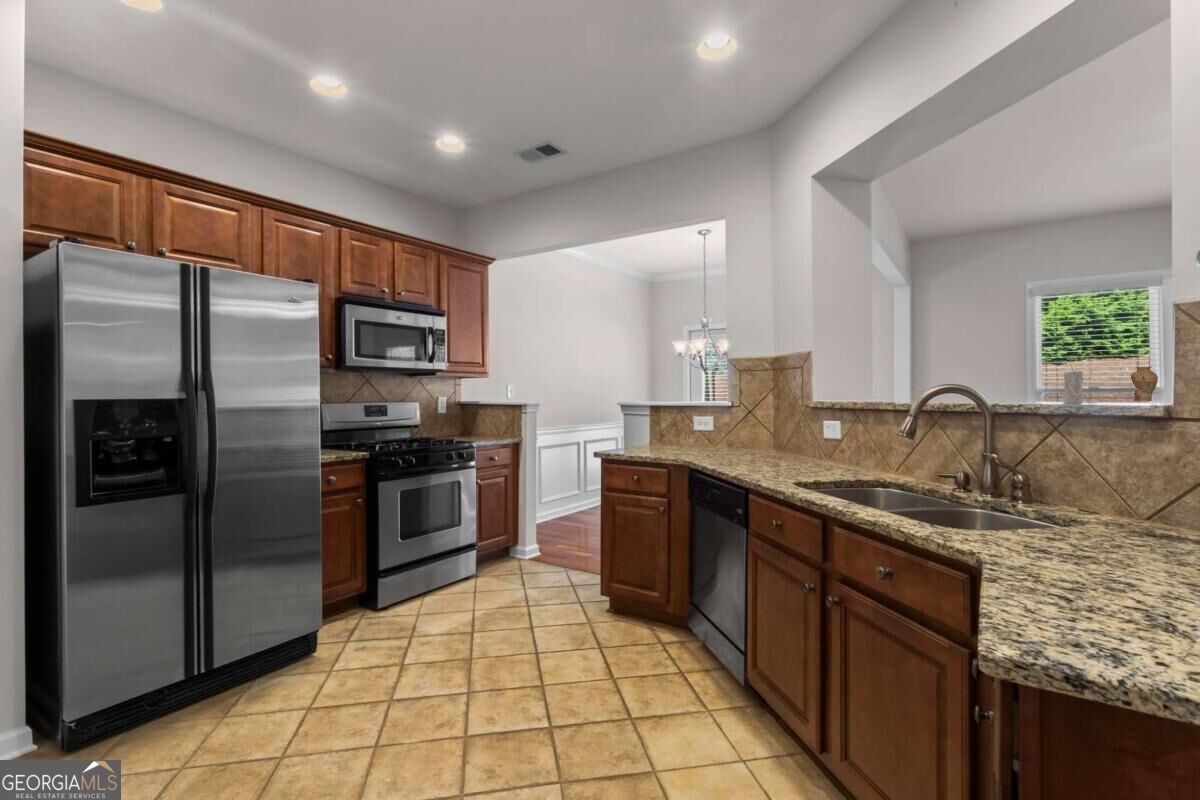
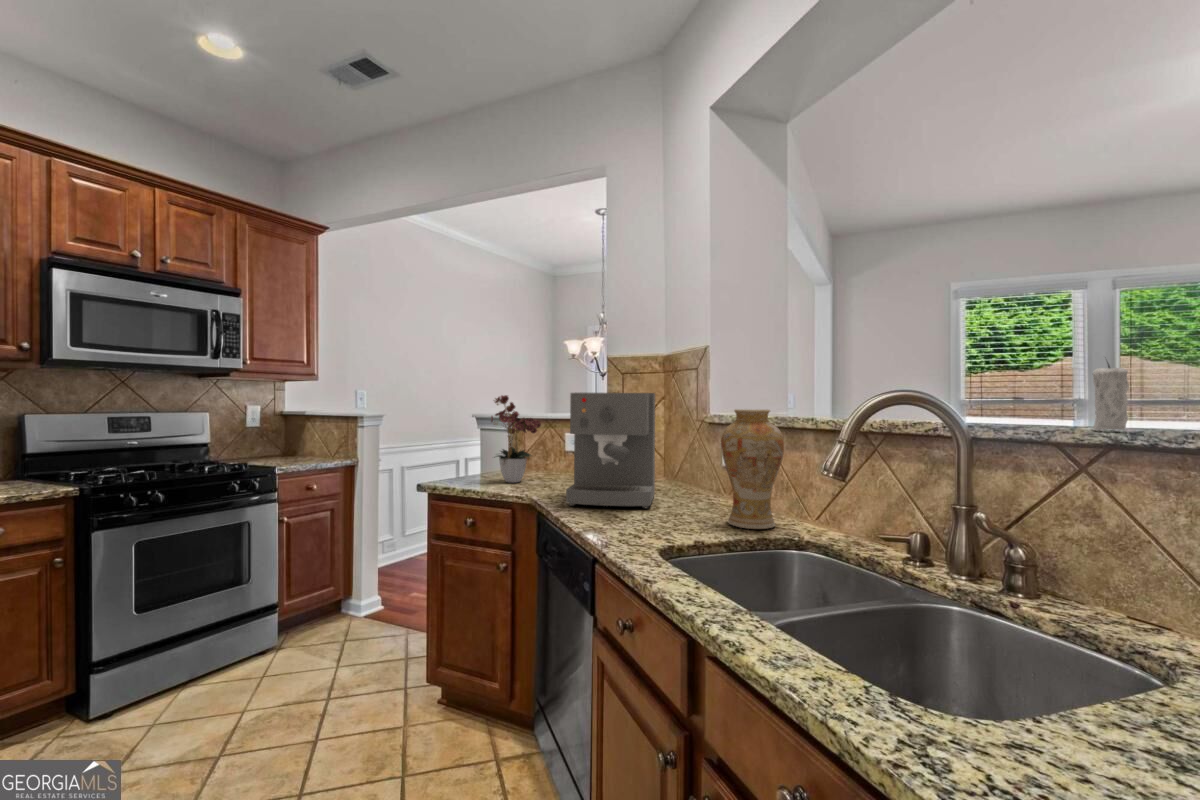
vase: present [1131,367,1158,401] -> present [721,409,784,529]
flower arrangement: none [643,385,683,452] -> present [491,395,541,483]
coffee maker: none [713,386,774,466] -> present [566,393,655,508]

